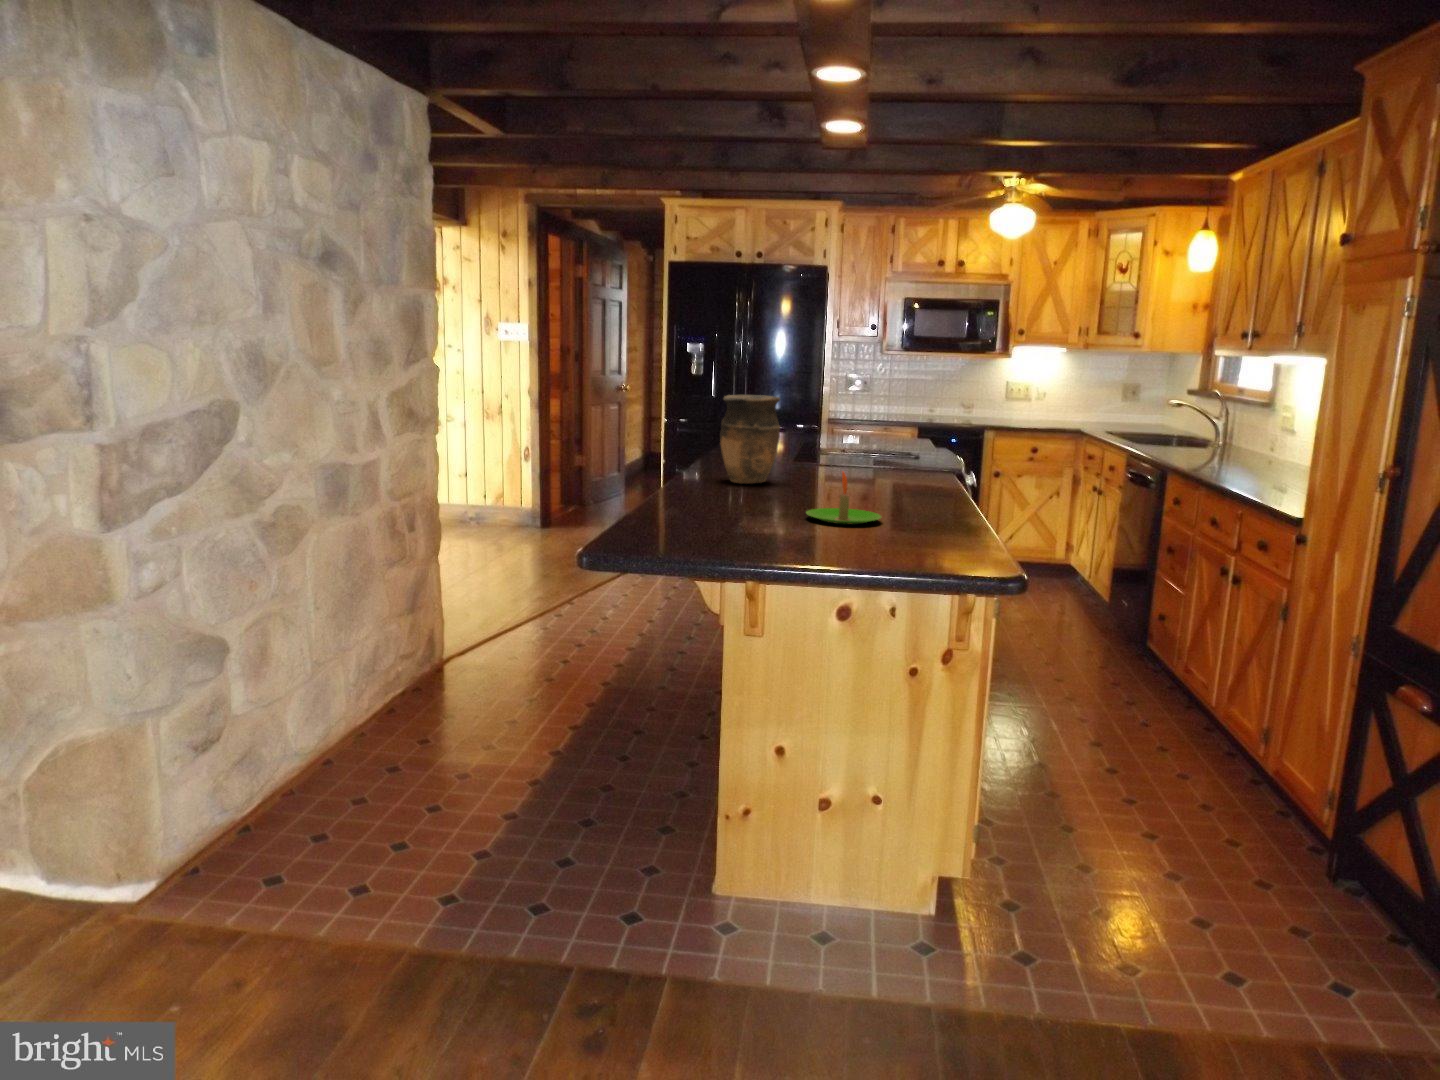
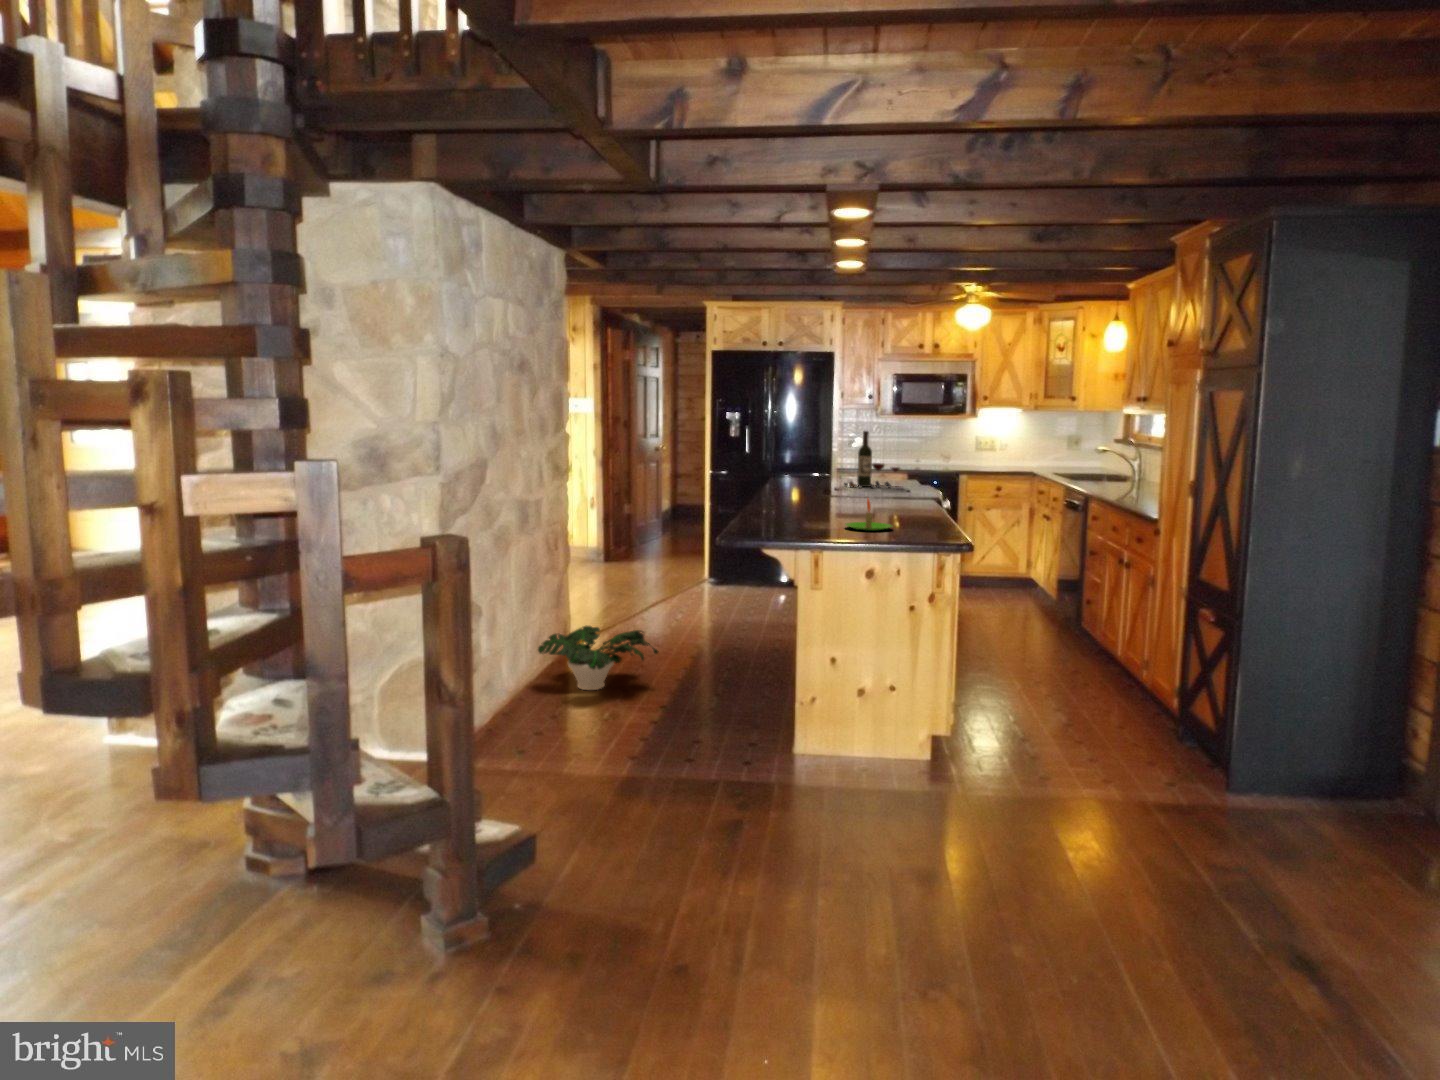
wine bottle: none [828,369,909,447] -> present [844,431,900,487]
vase: present [720,395,780,484] -> none [779,451,819,511]
potted plant: none [370,635,544,733] -> present [538,625,658,690]

